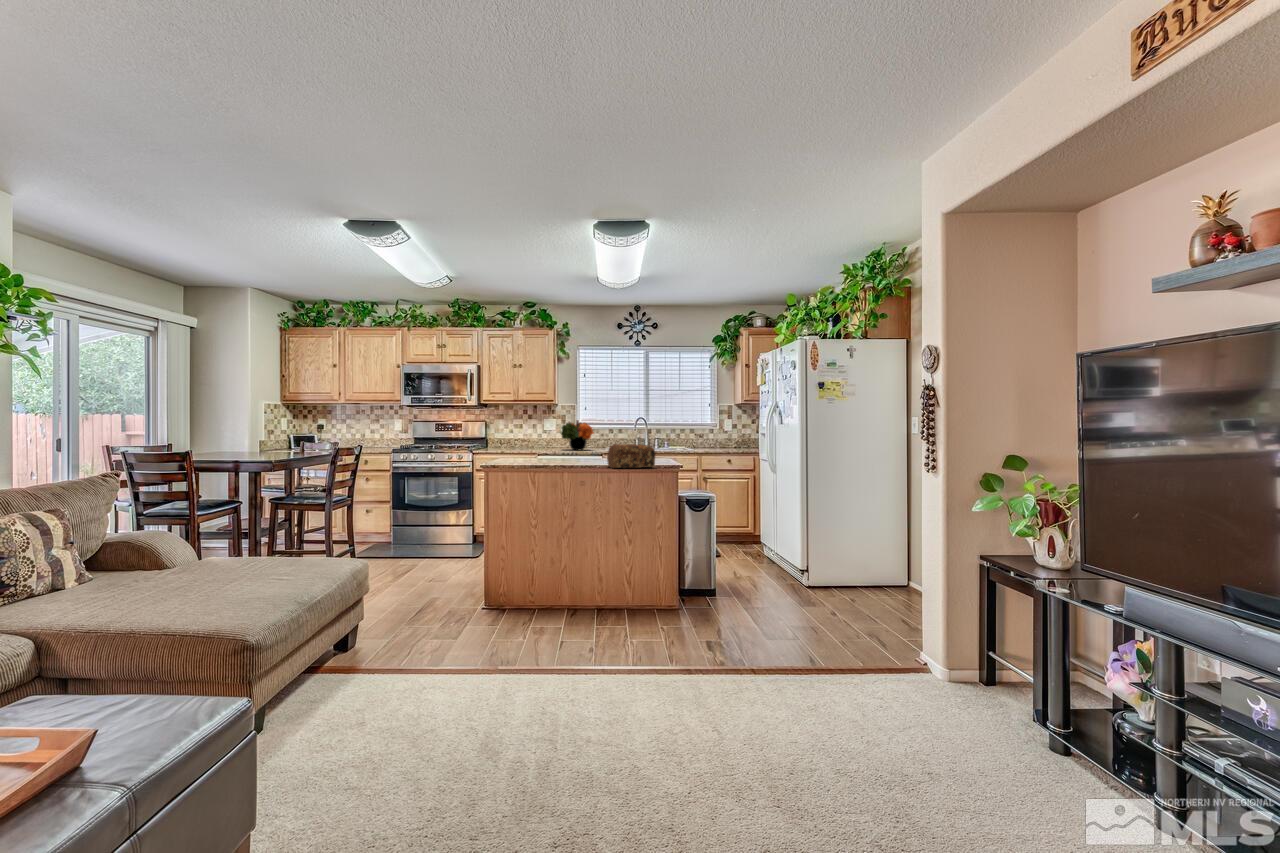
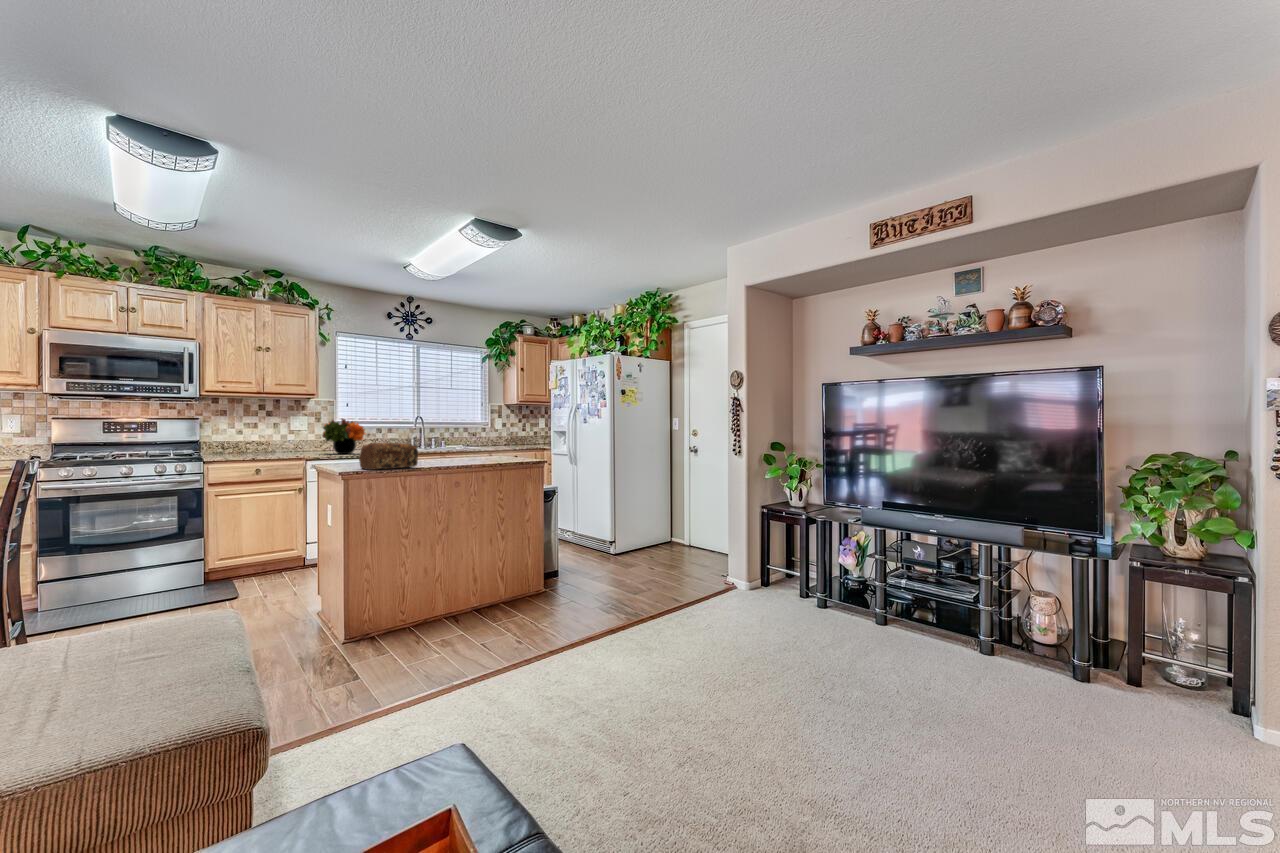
bread loaf: present [607,444,655,468] -> present [359,443,418,470]

